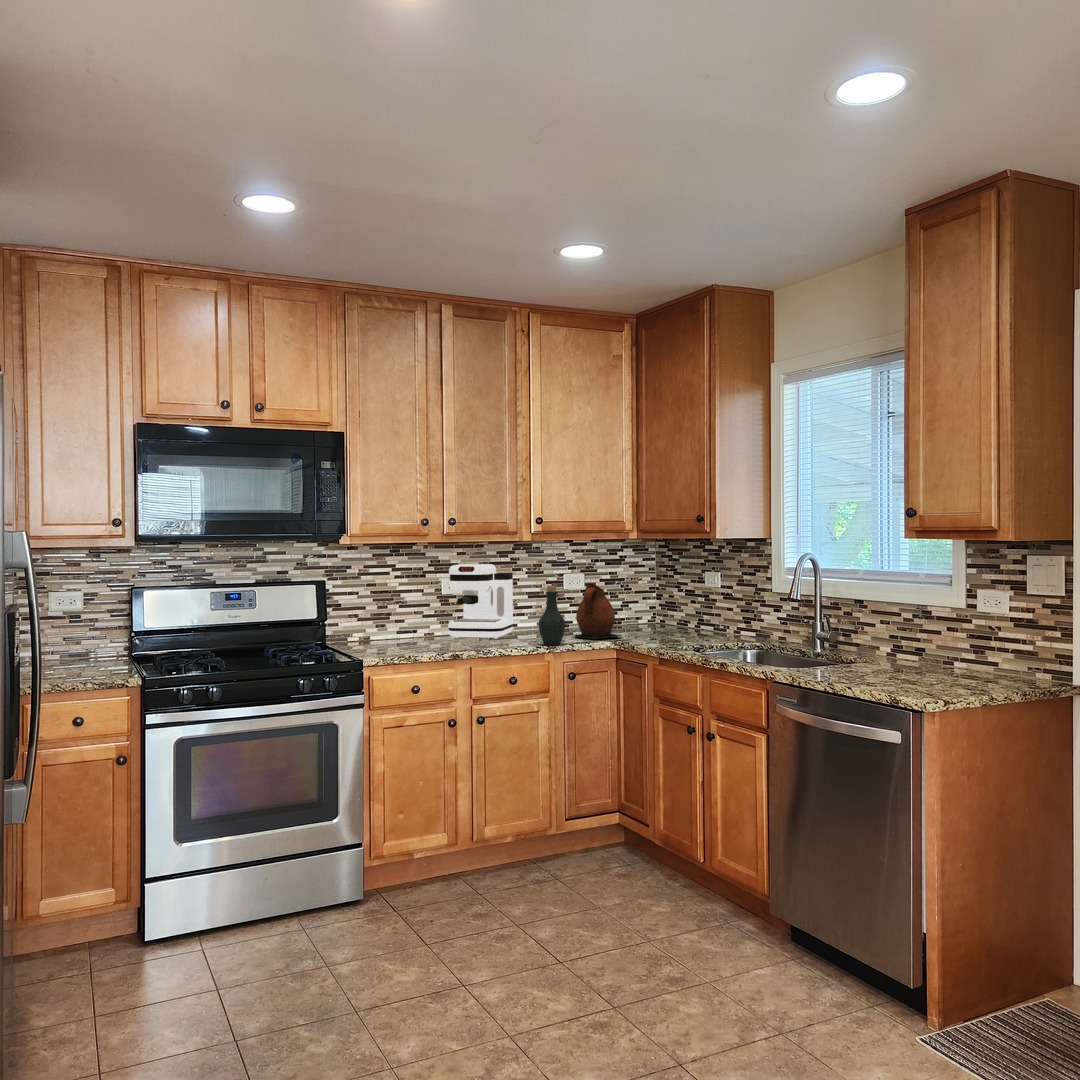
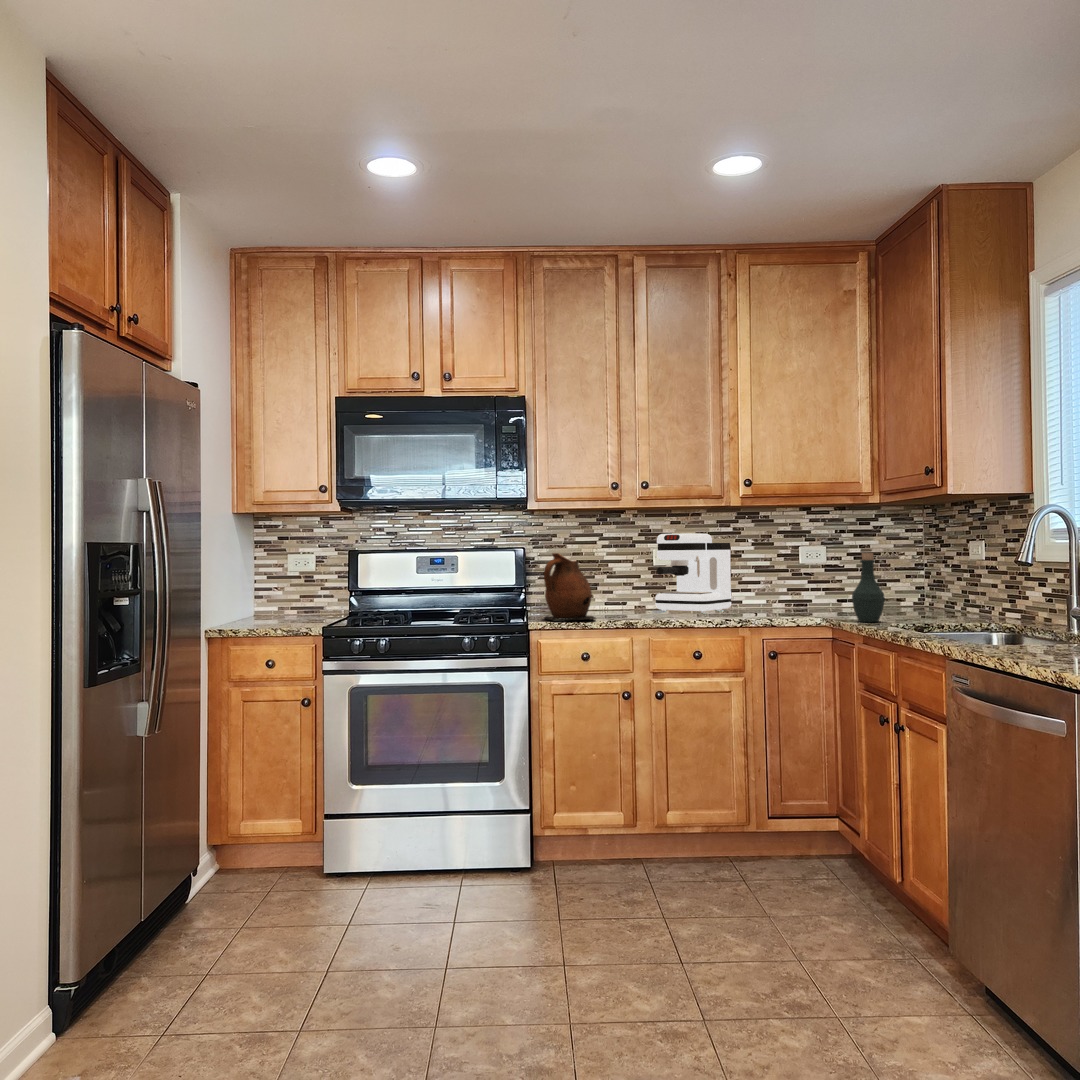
ceramic pitcher: present [574,583,622,638] -> present [544,553,596,620]
bottle: present [538,585,565,645] -> present [852,553,885,622]

